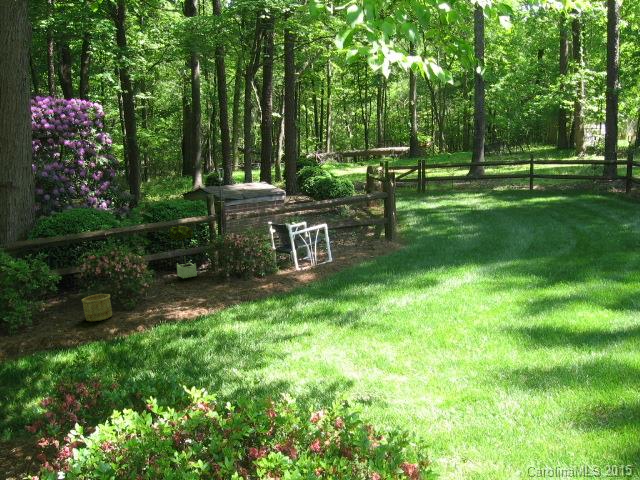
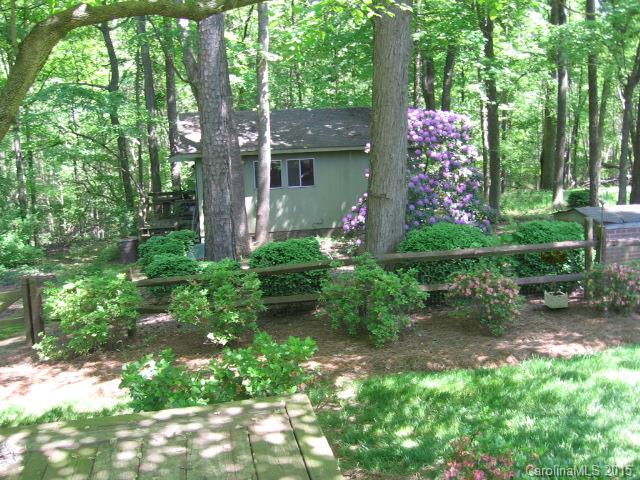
wooden bucket: present [82,294,112,321] -> none [447,315,477,344]

